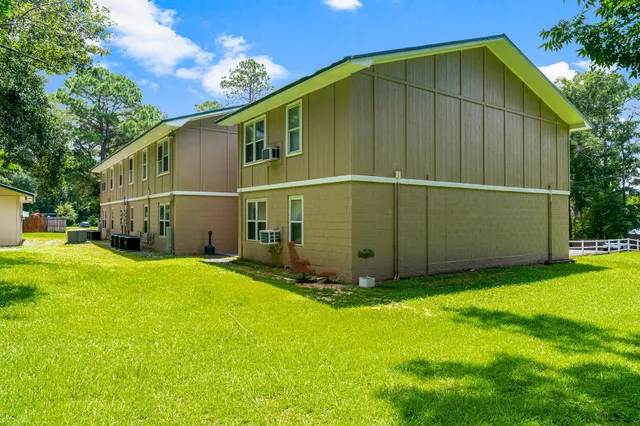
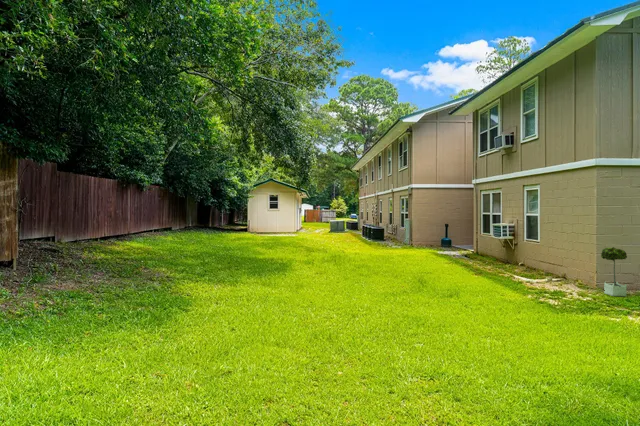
lounge chair: present [288,241,337,284] -> none [513,236,575,287]

